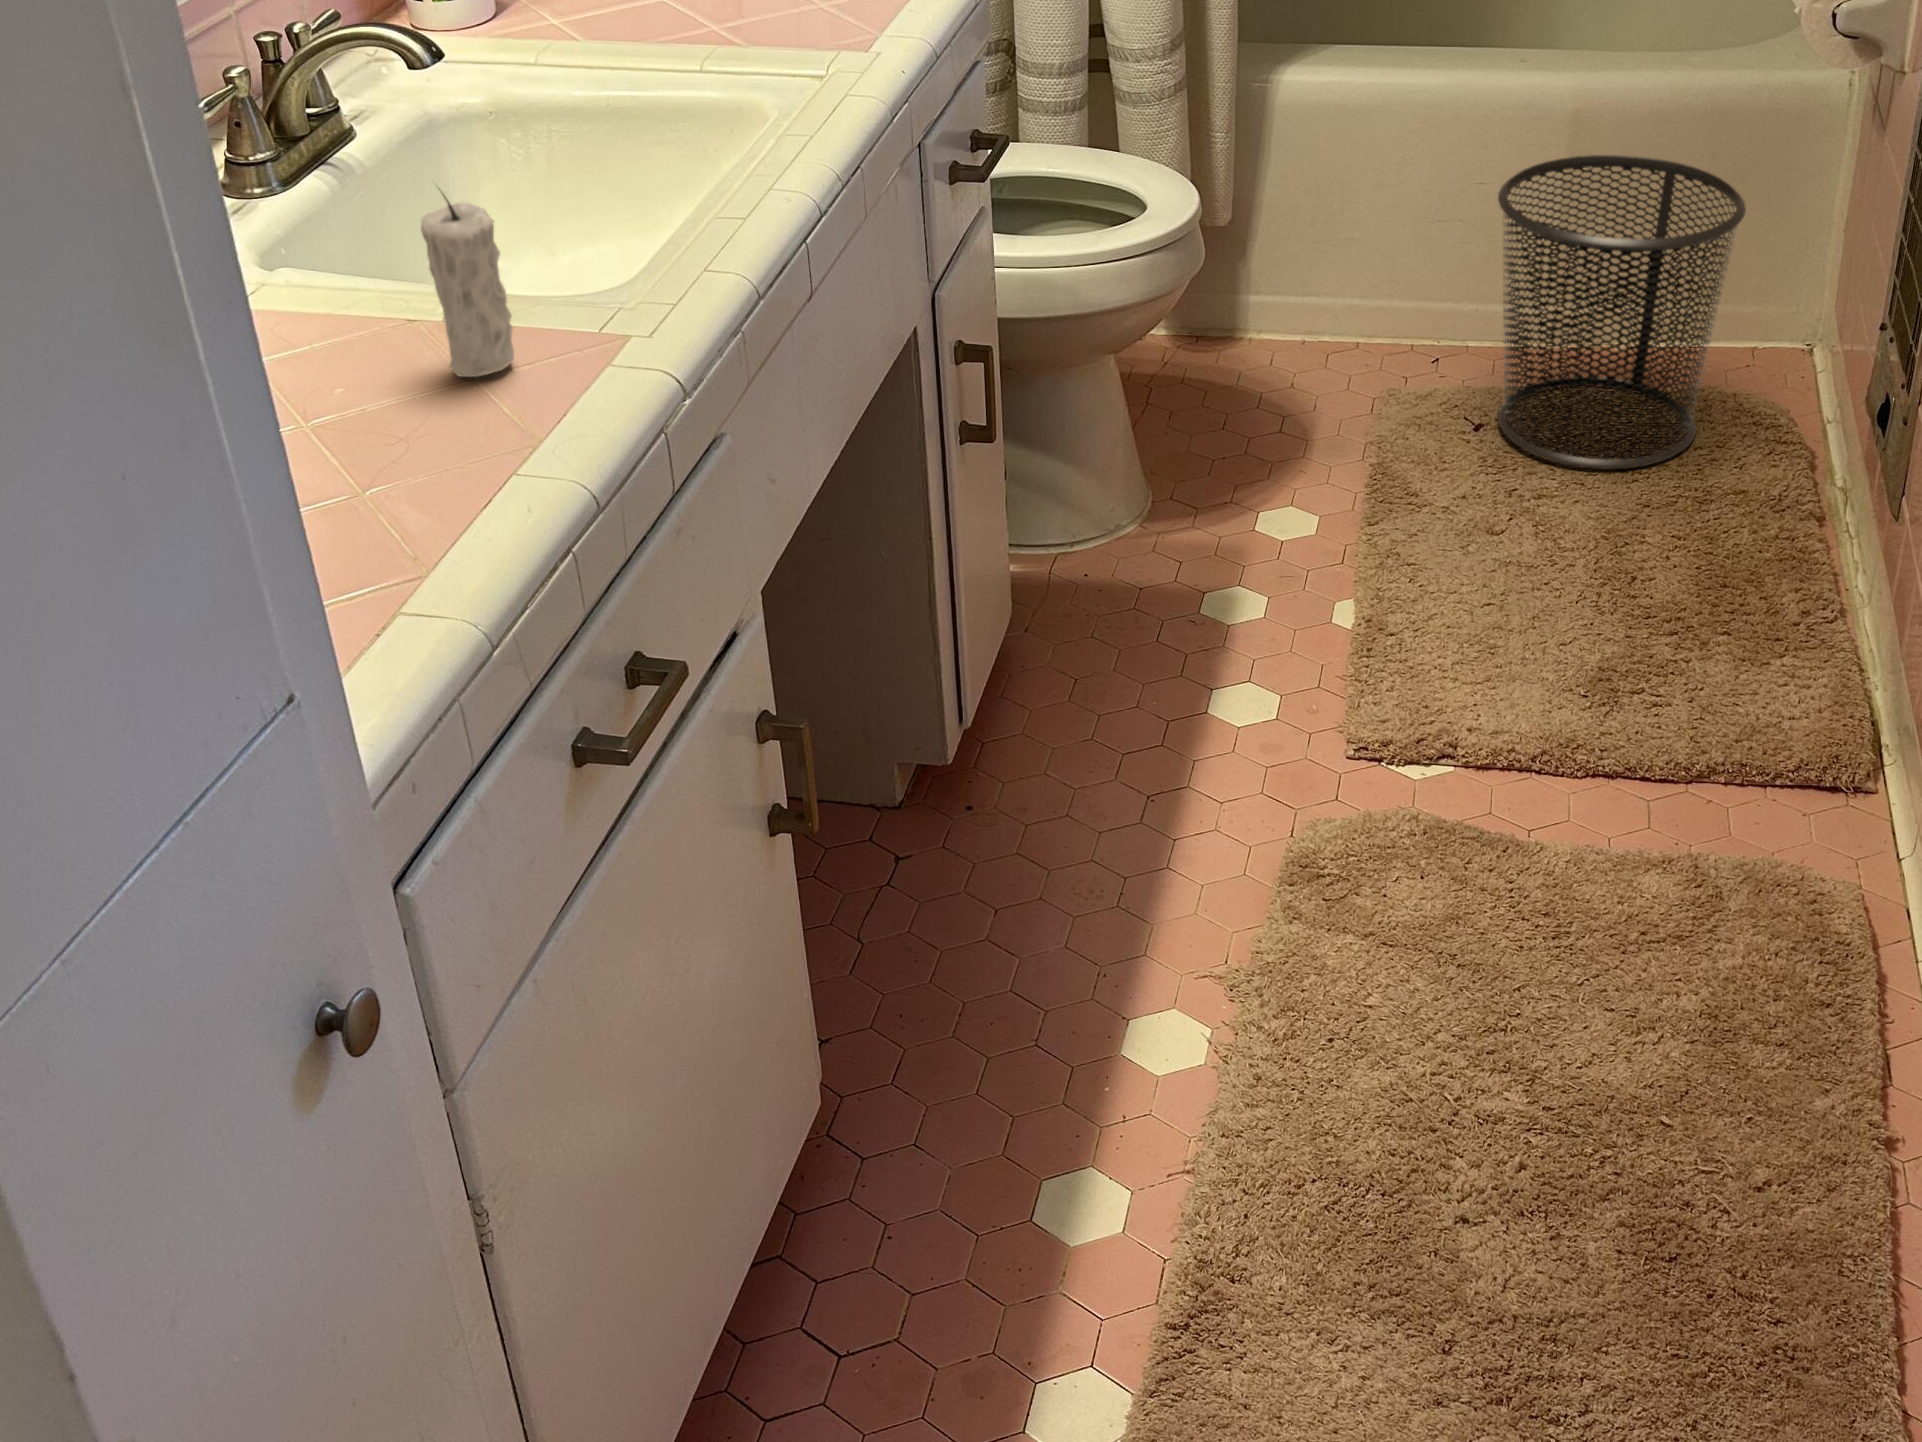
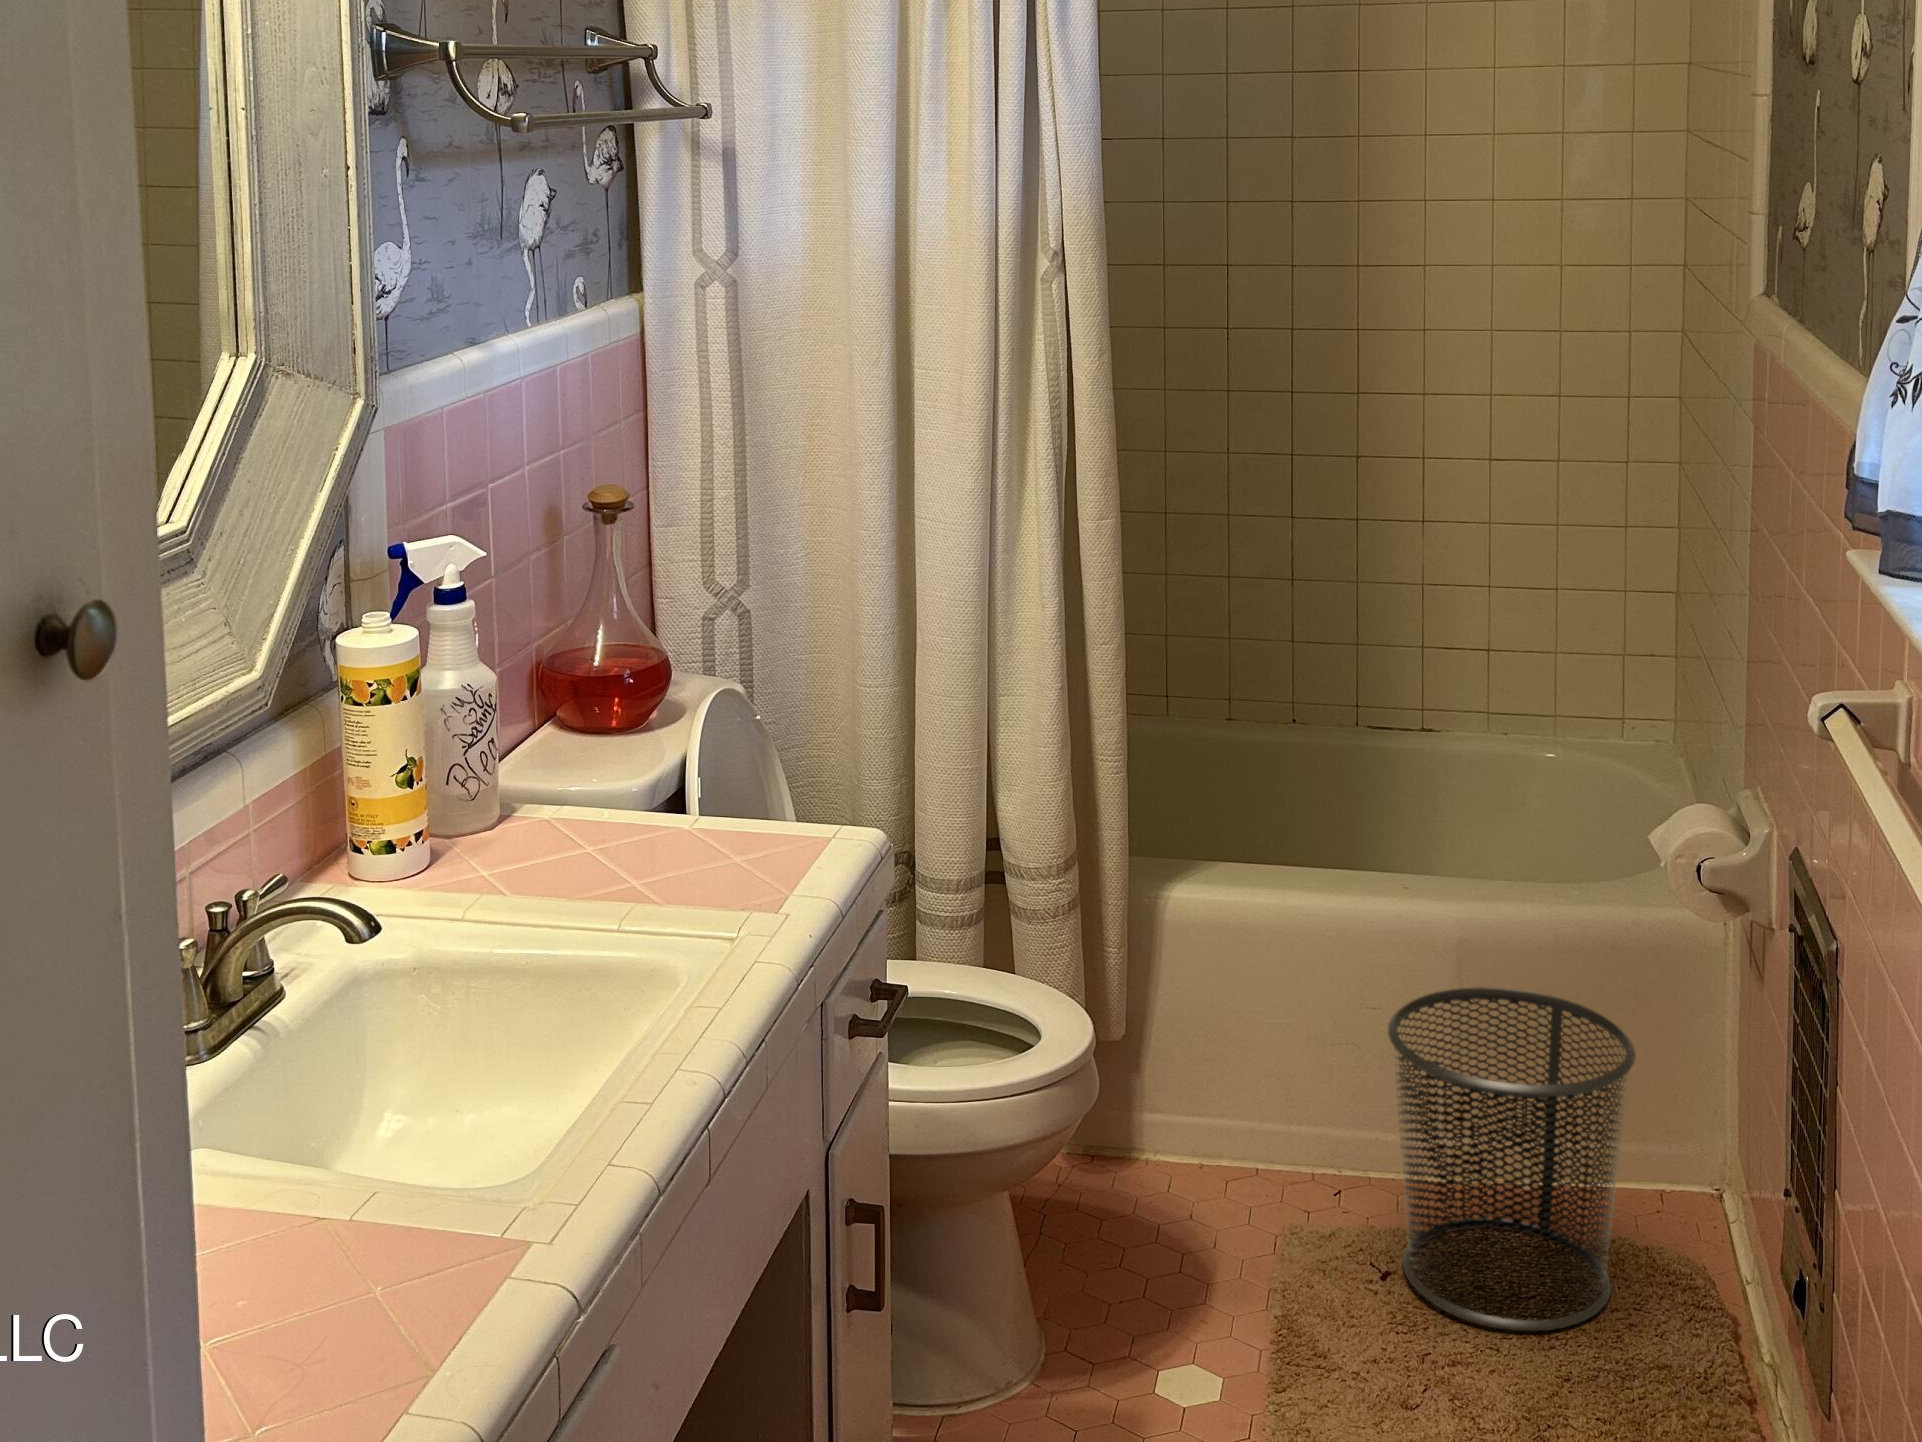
candle: present [421,188,514,377] -> none [342,1095,417,1297]

